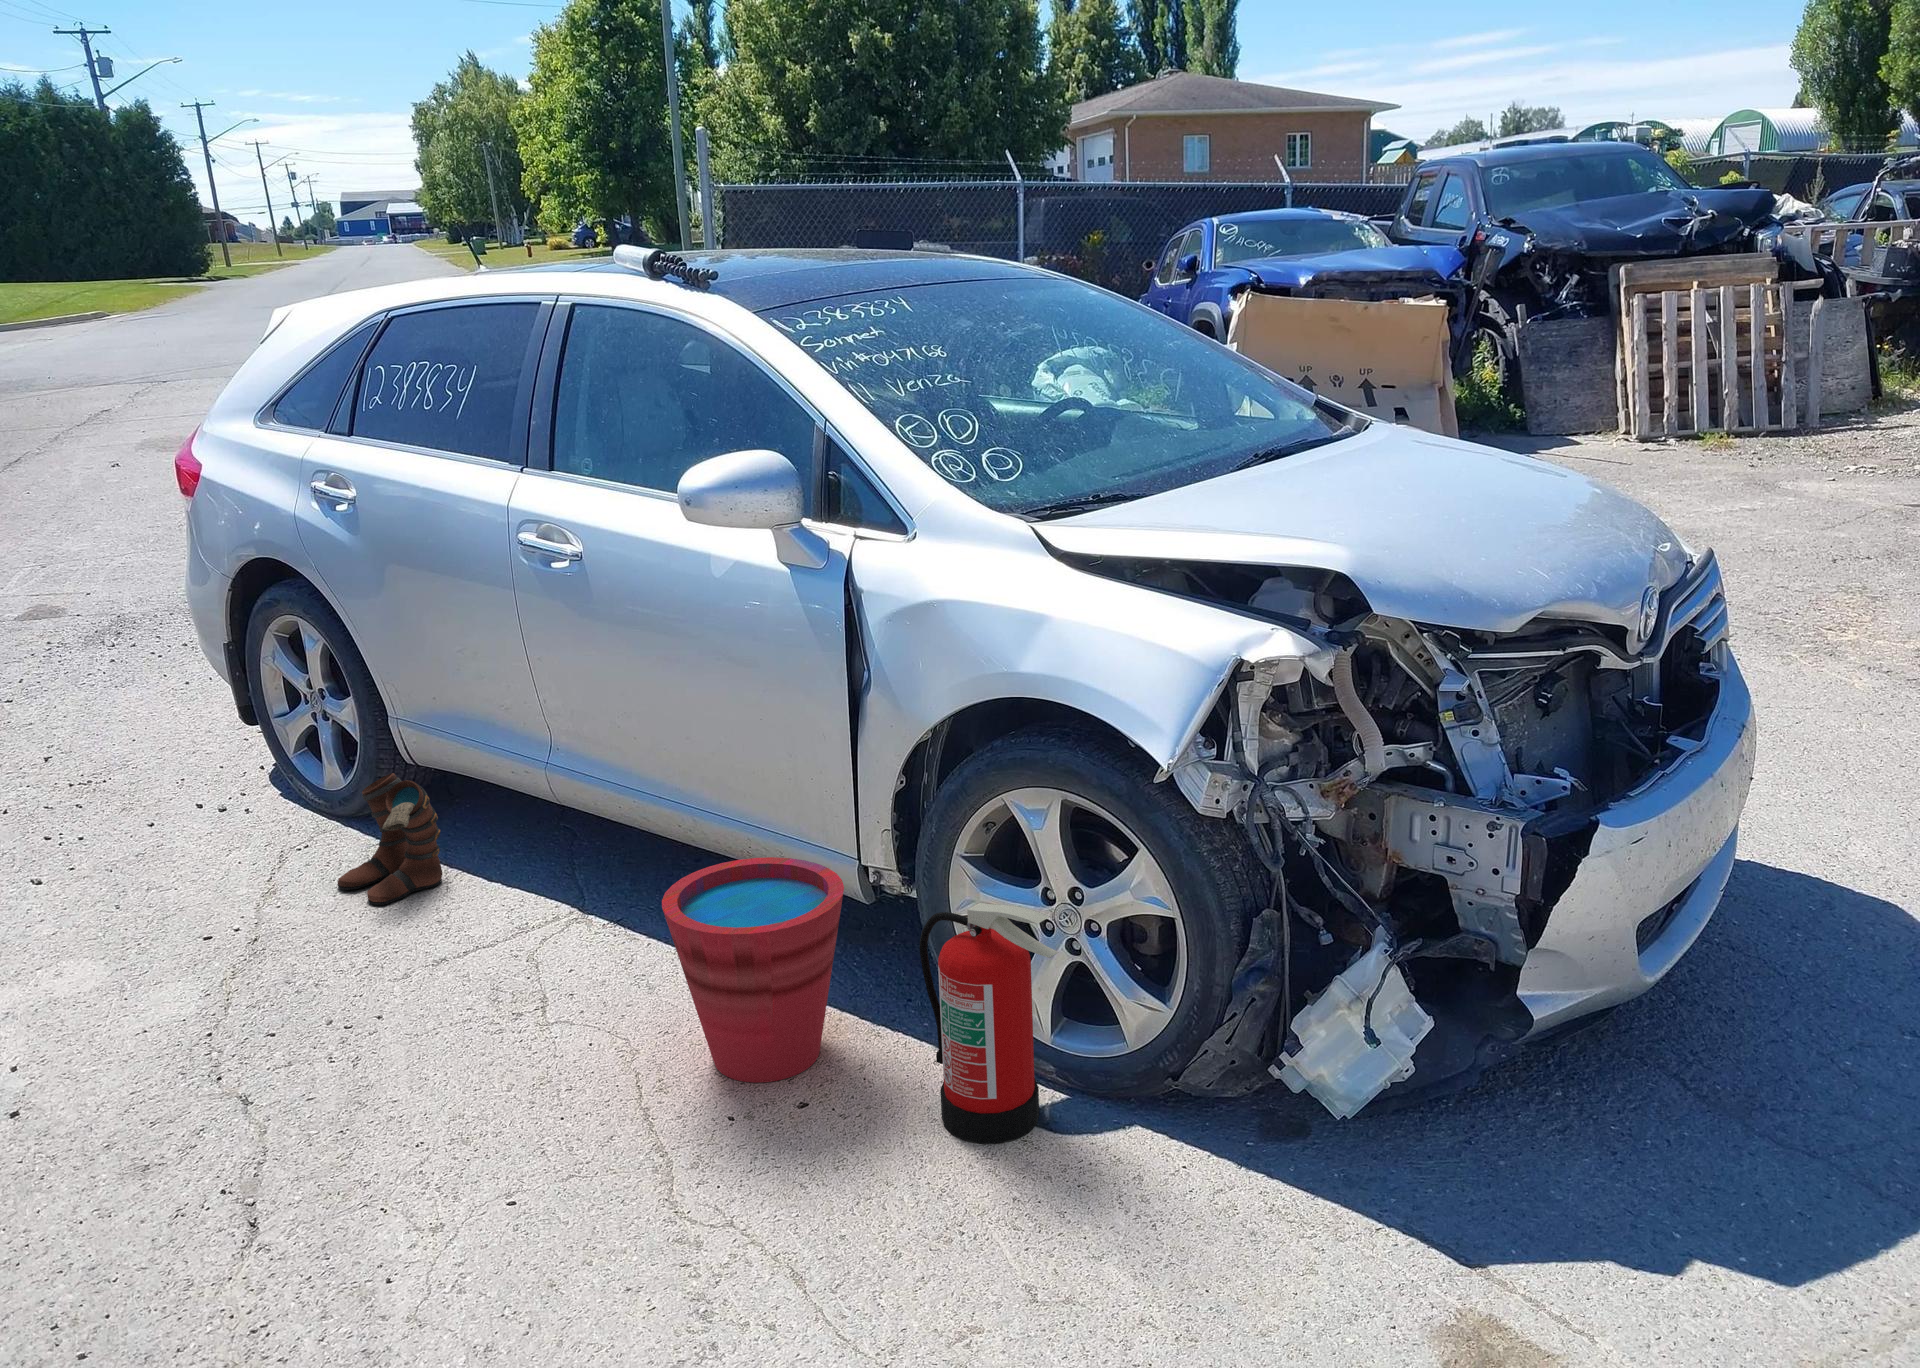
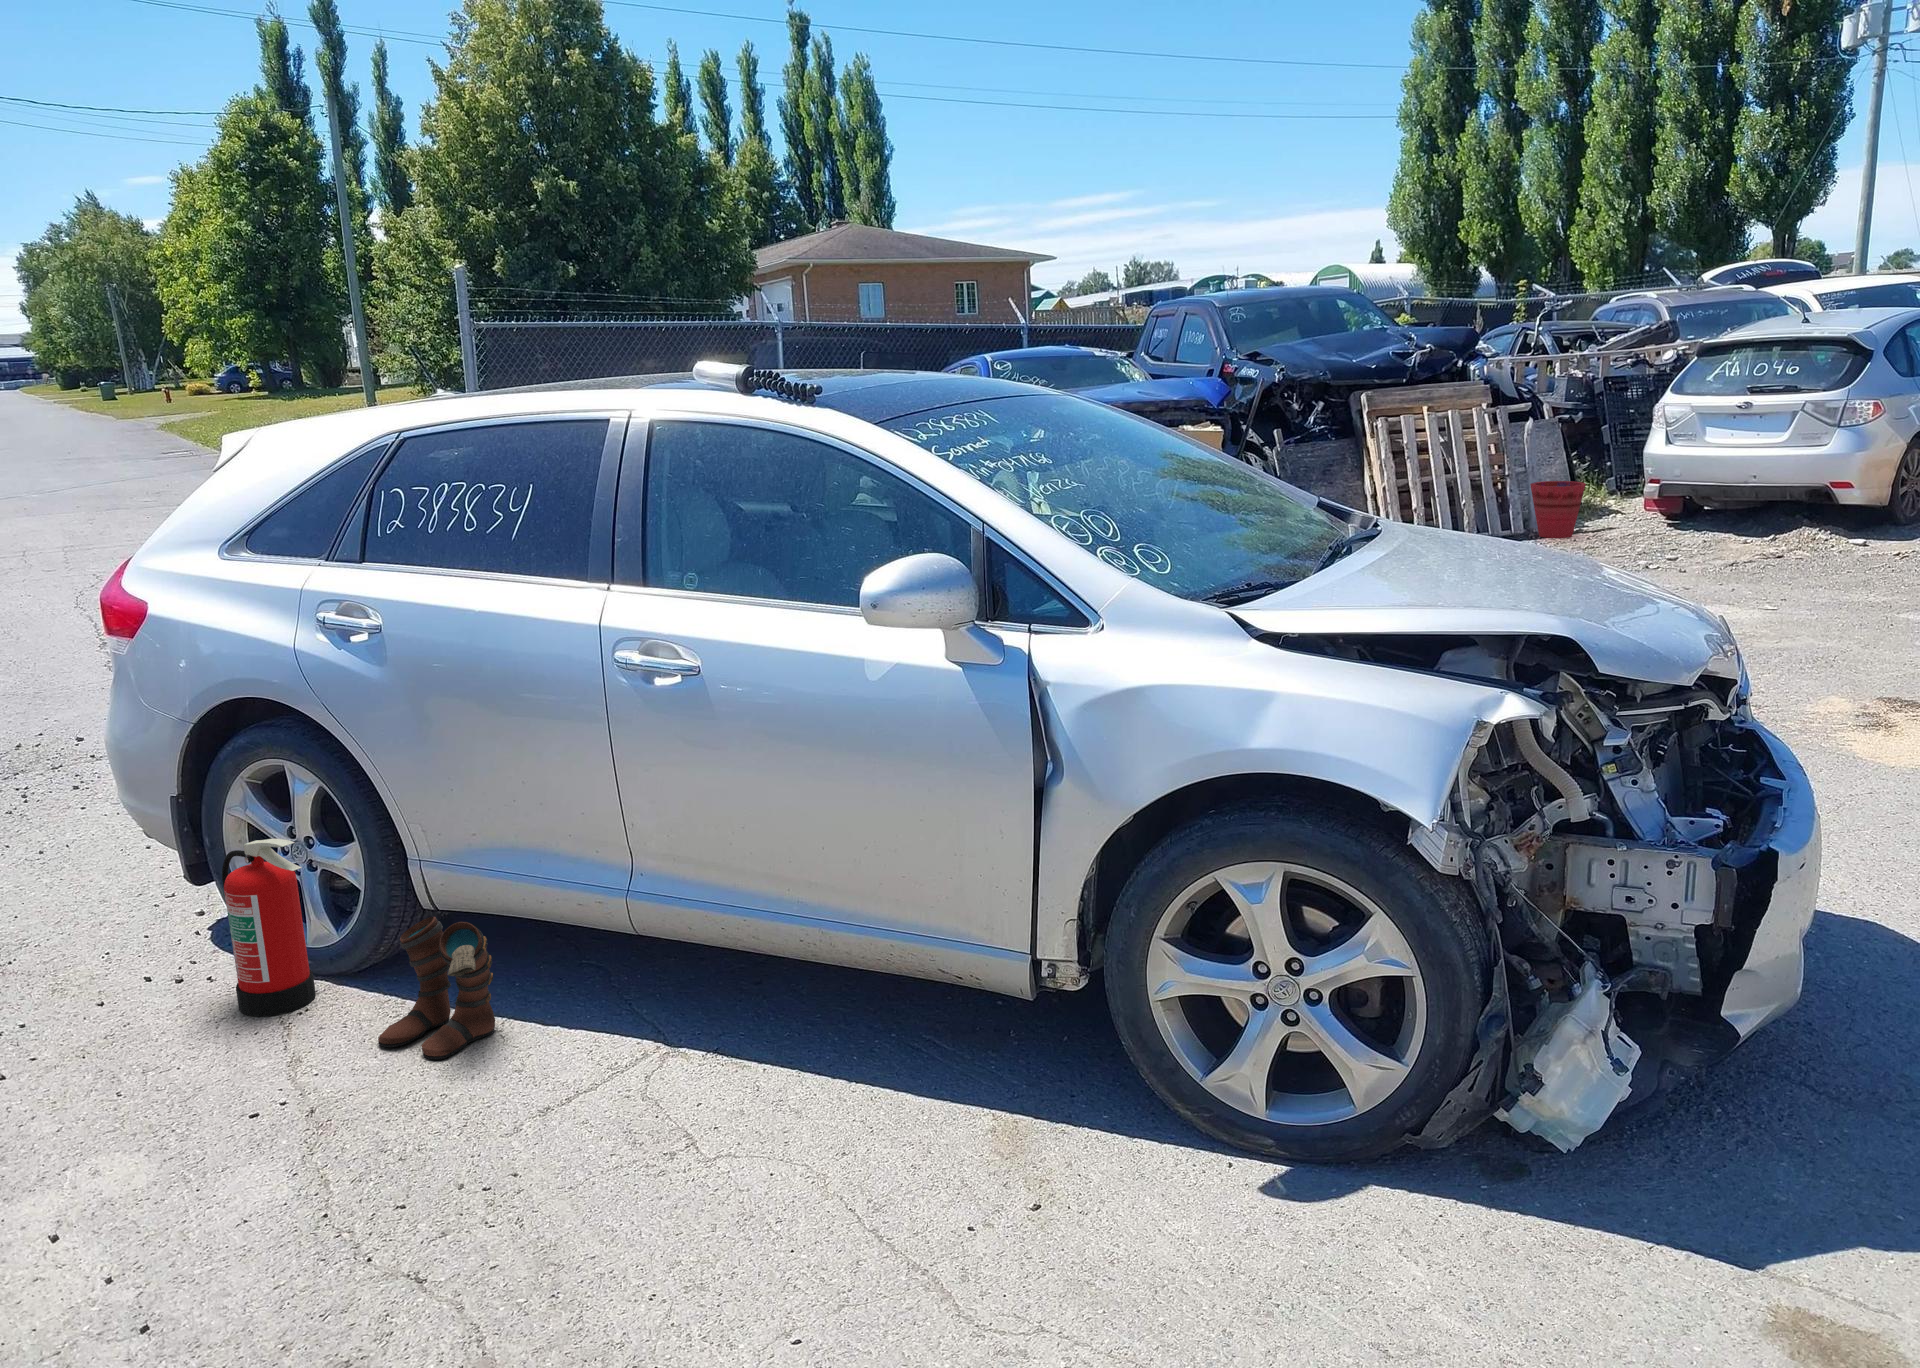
bucket: present [662,857,844,1083] -> present [1530,481,1586,538]
fire extinguisher: present [920,903,1058,1144] -> present [222,839,316,1017]

